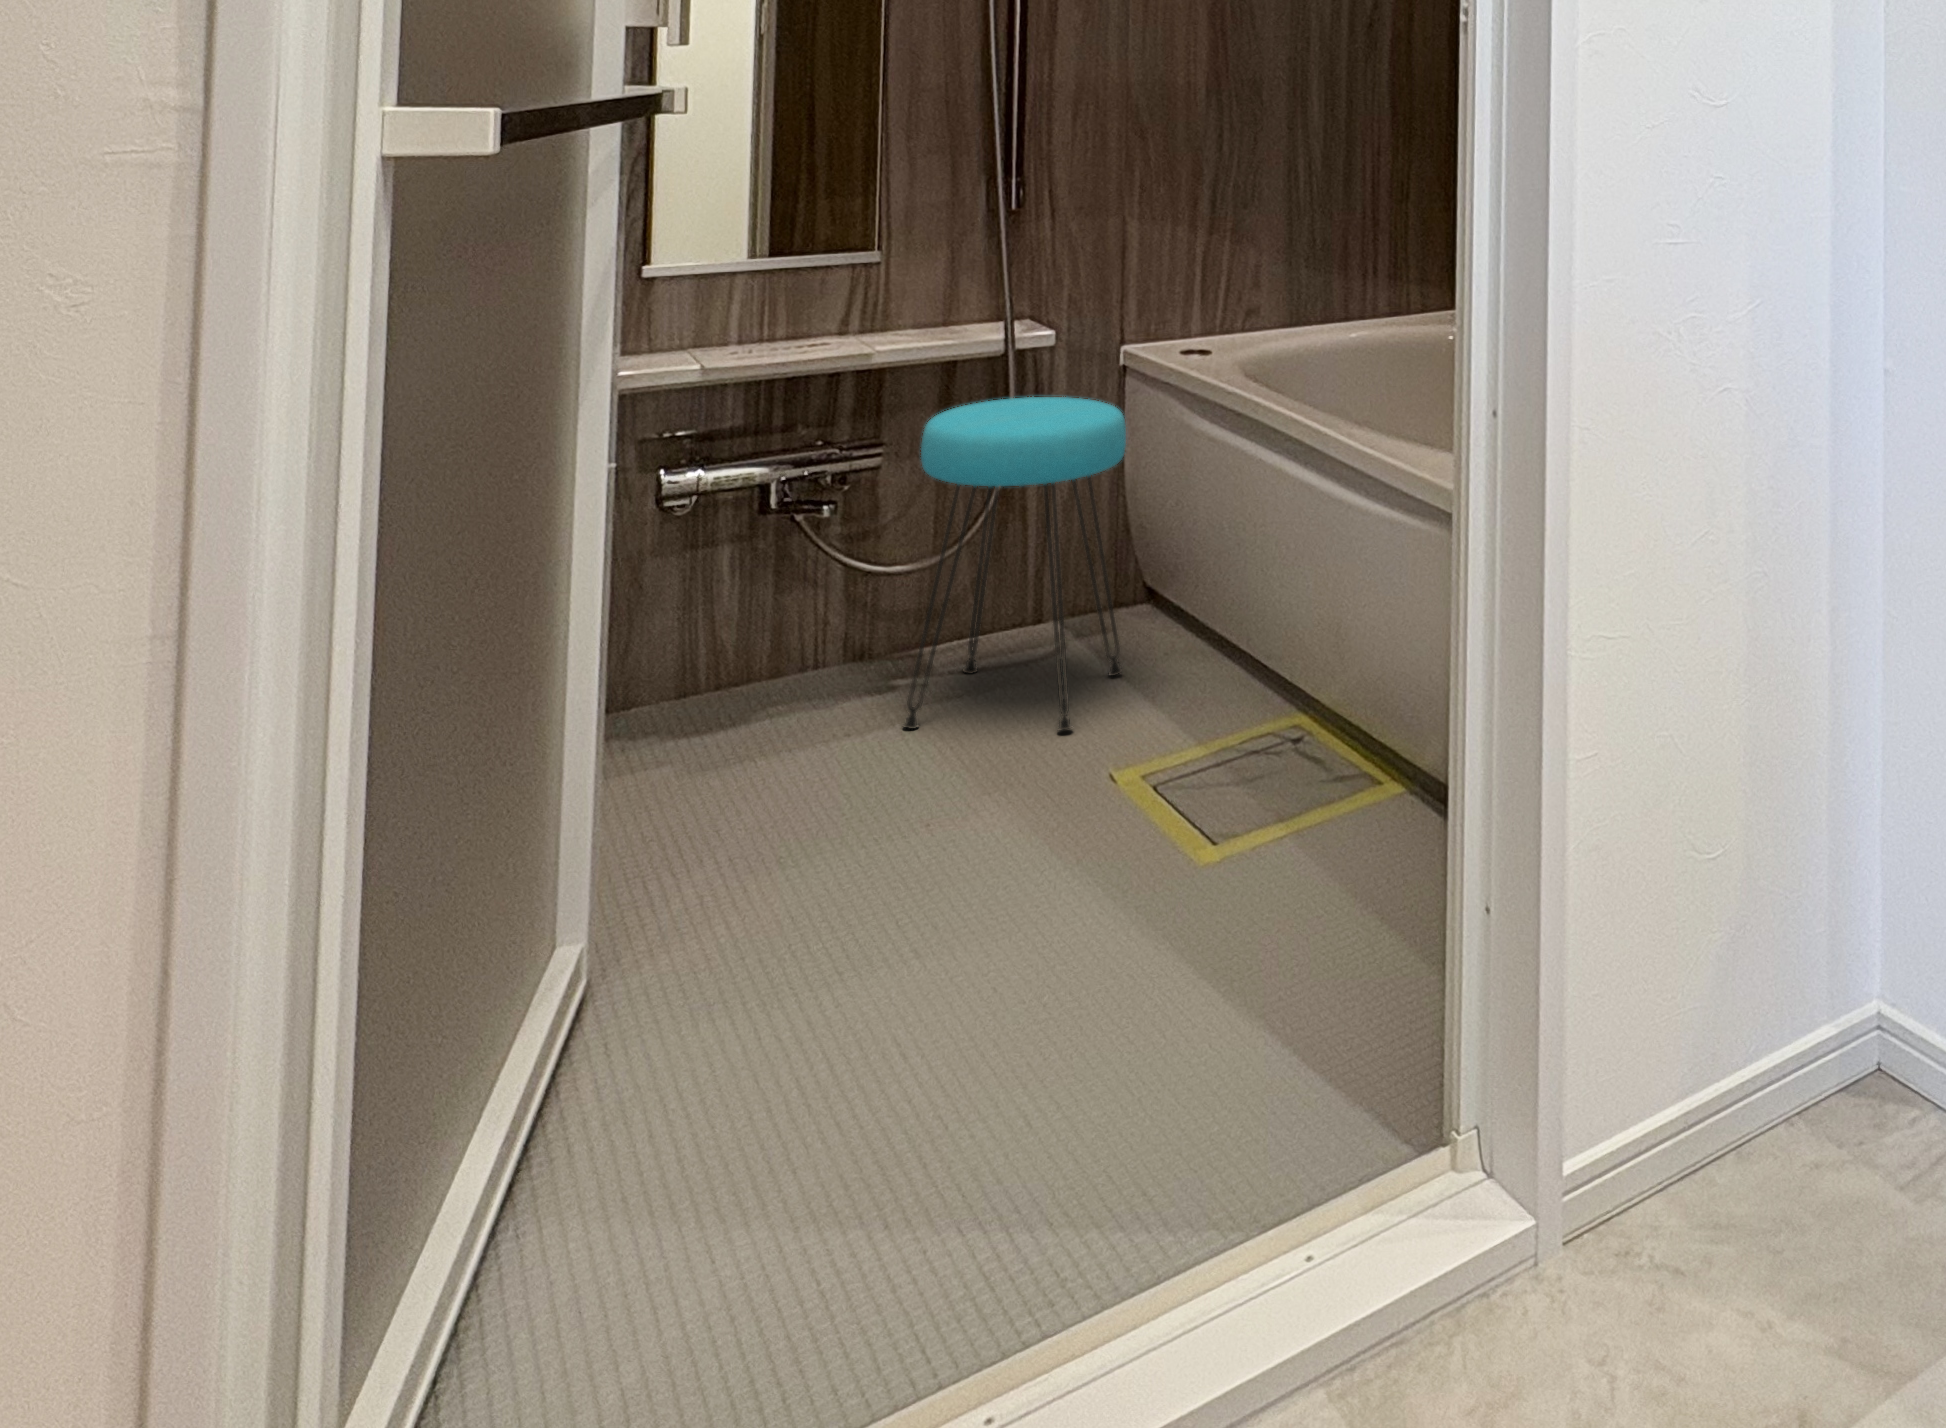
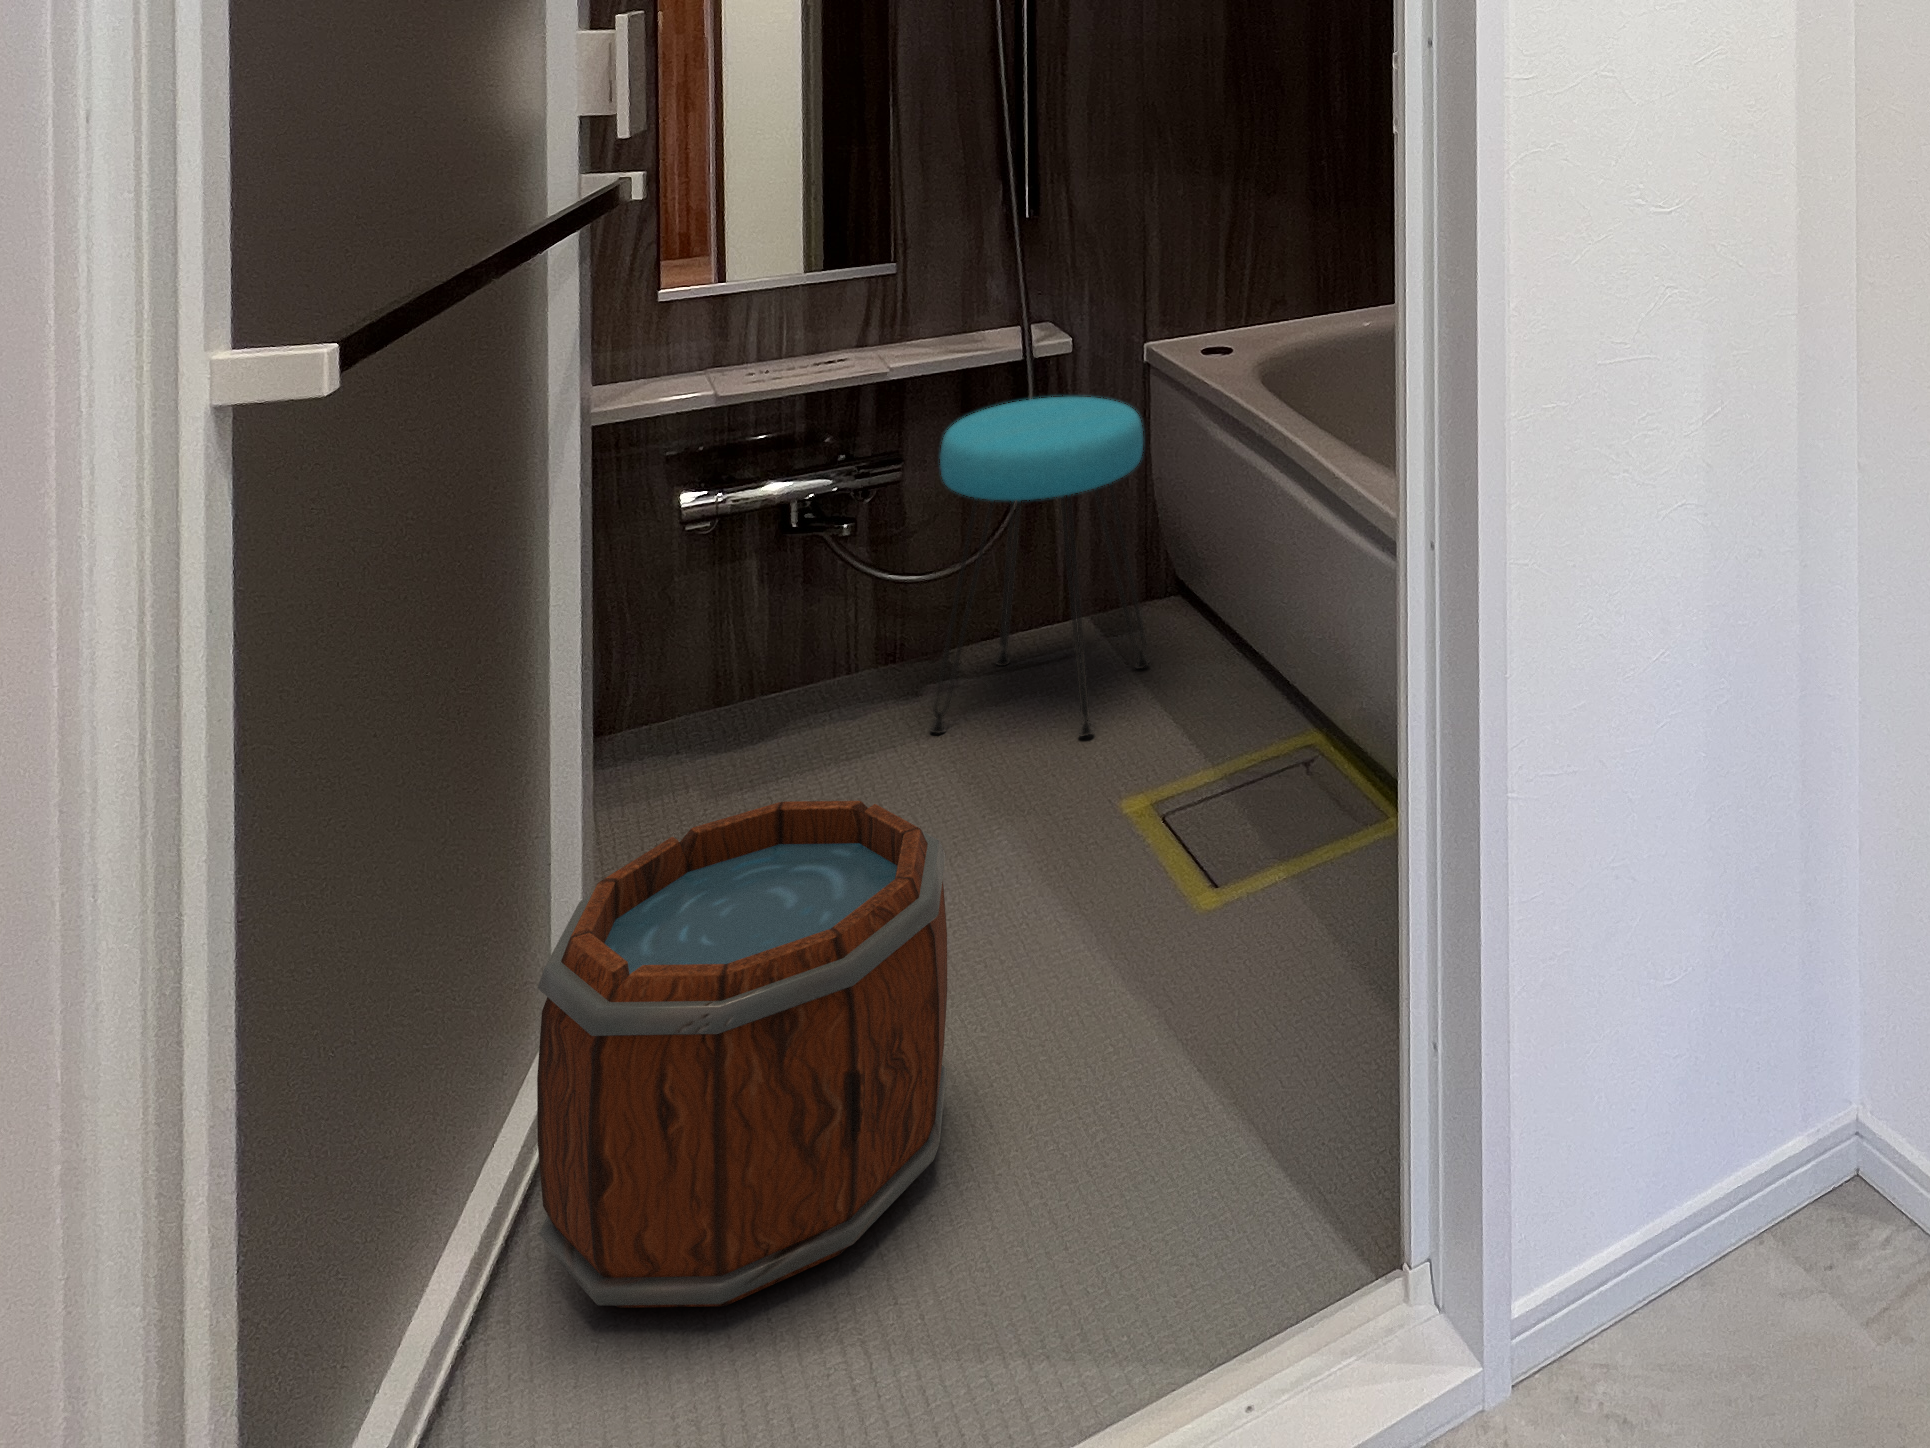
bucket: none [560,721,972,1196] -> present [537,801,947,1308]

